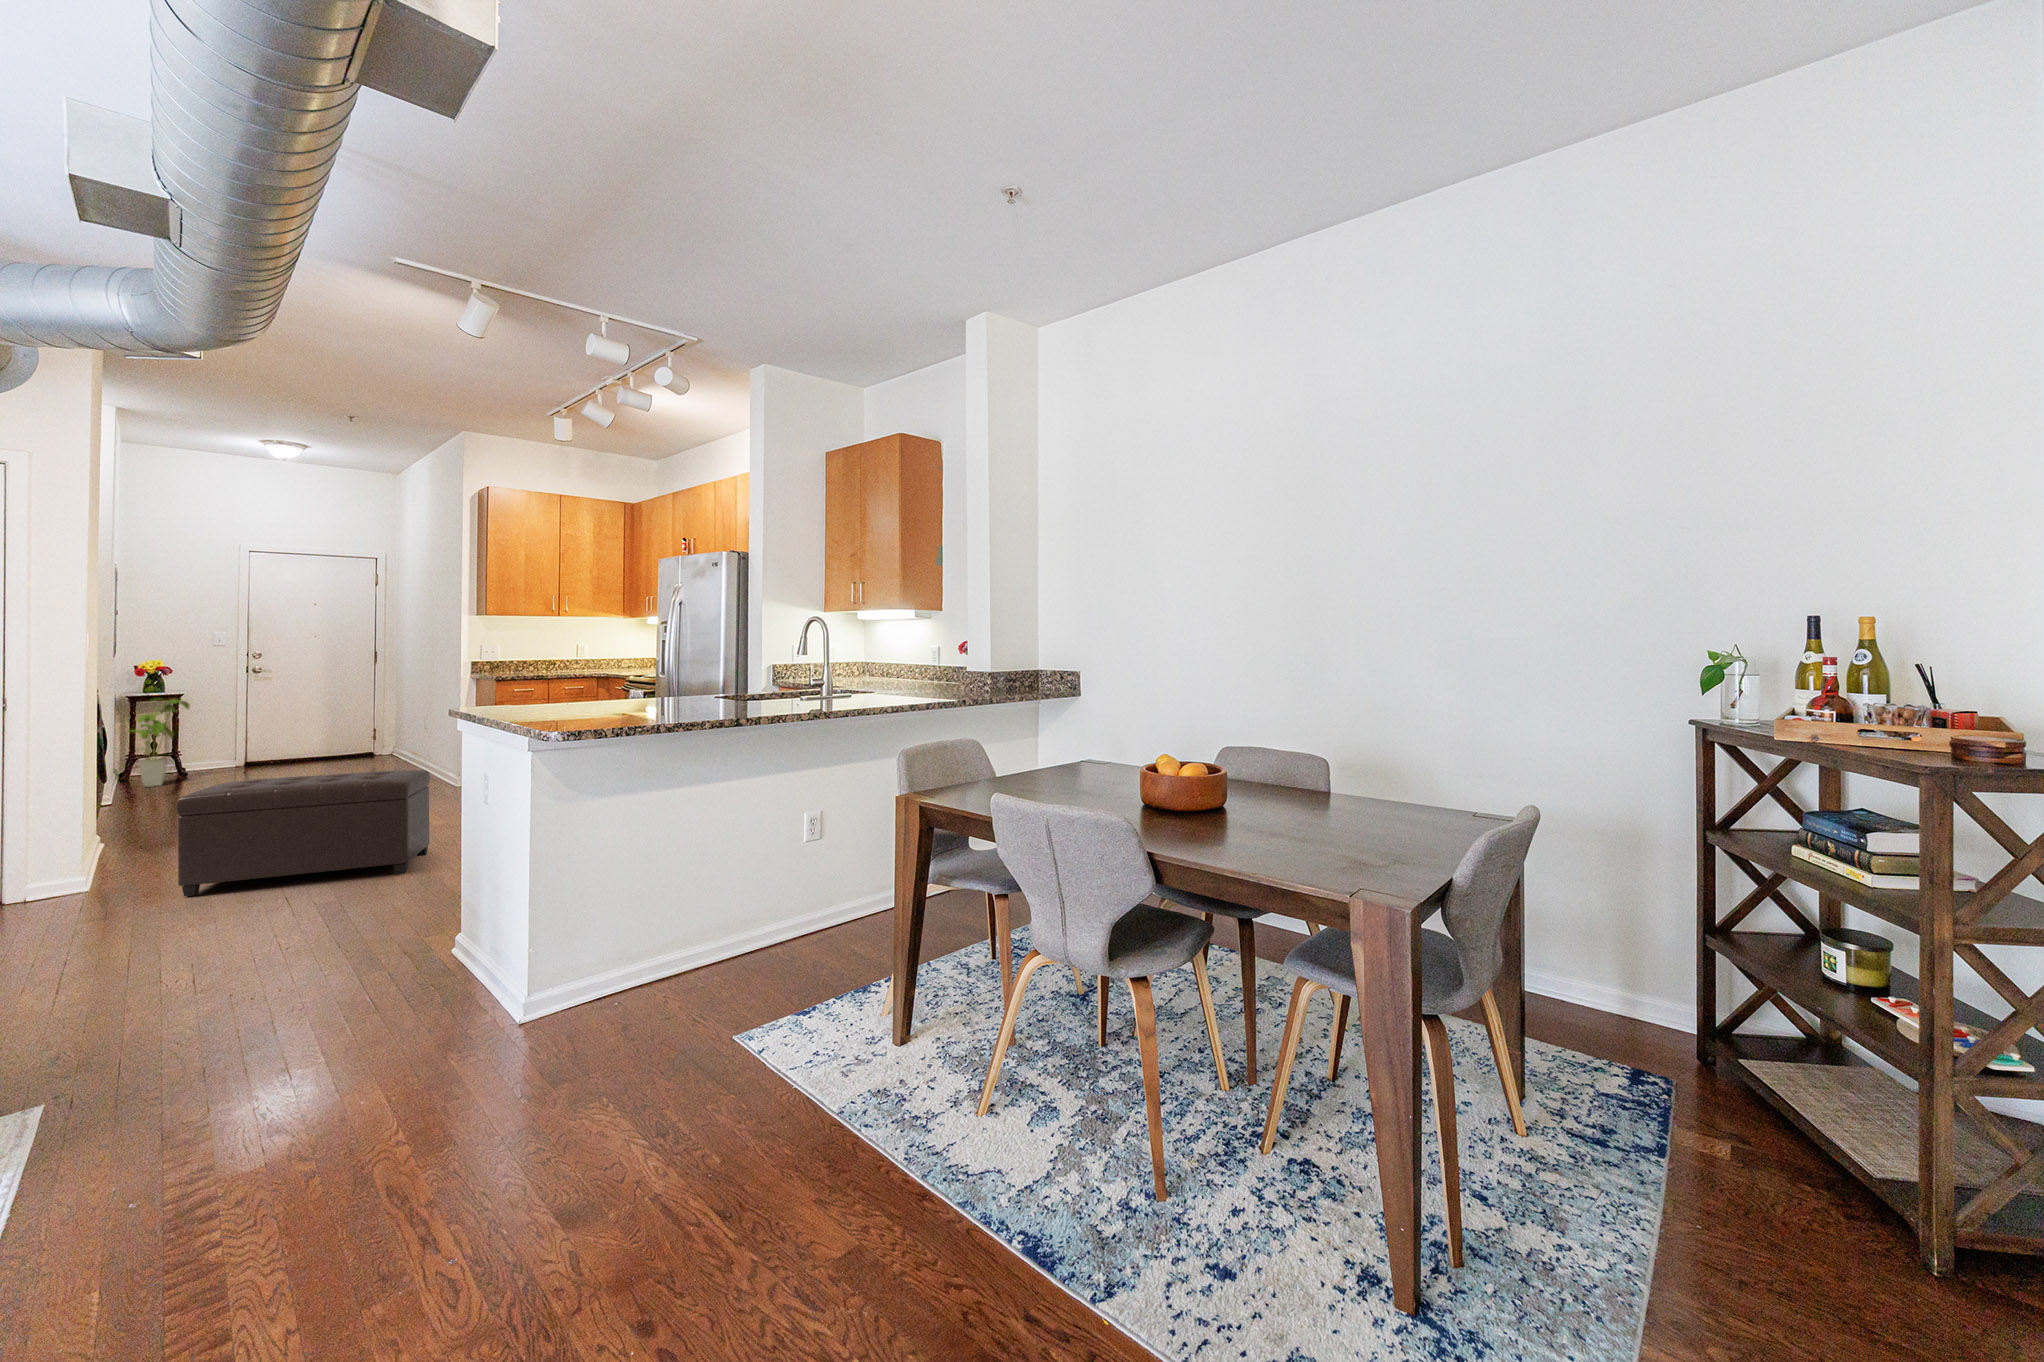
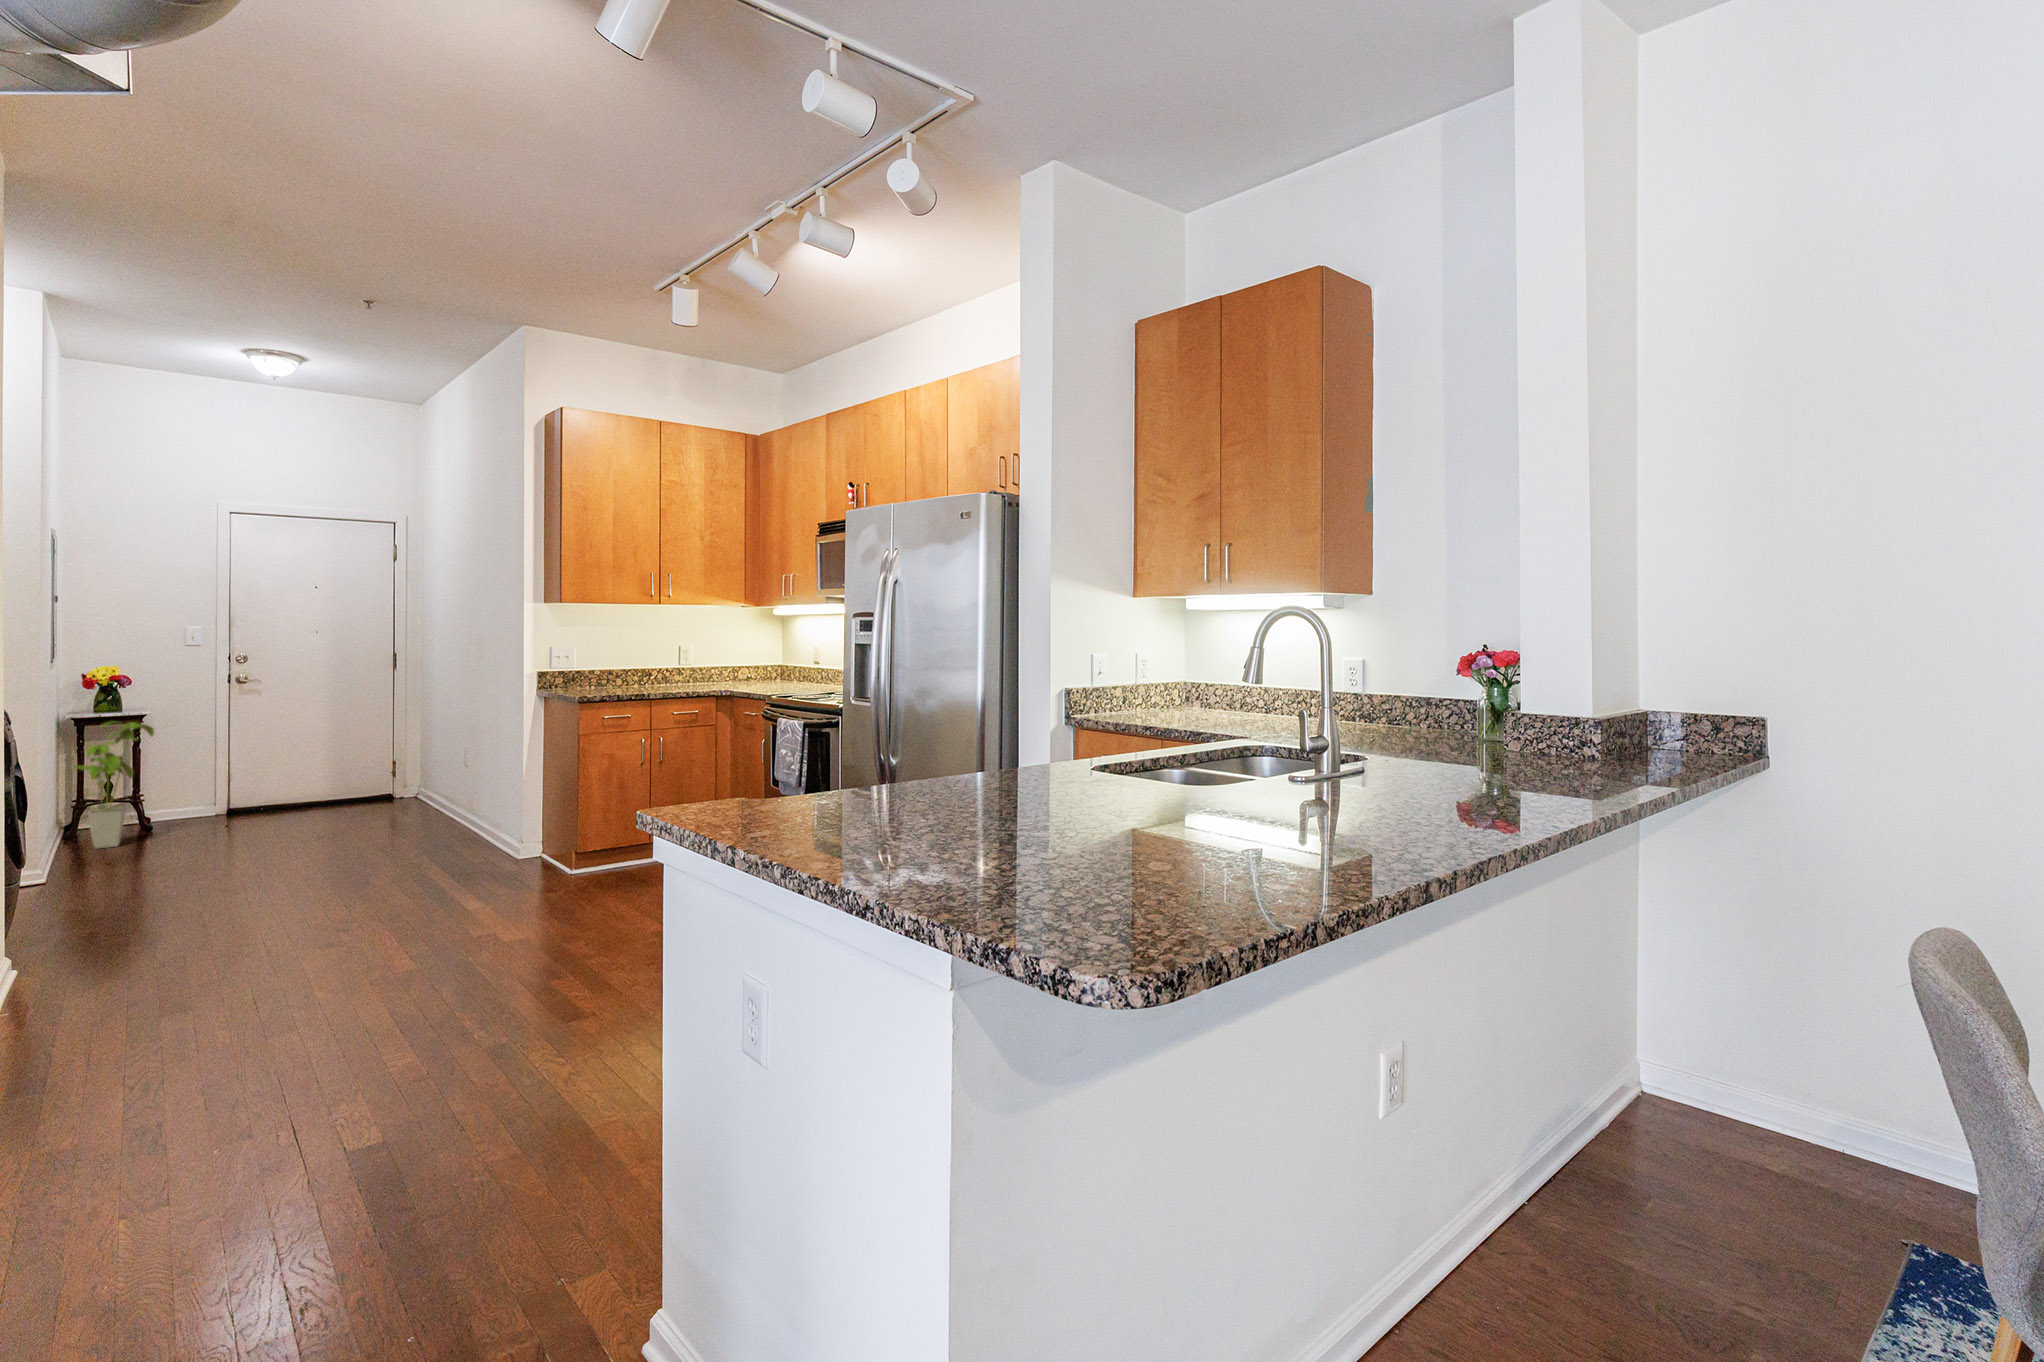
ottoman: present [176,770,430,896] -> none [109,868,512,1108]

